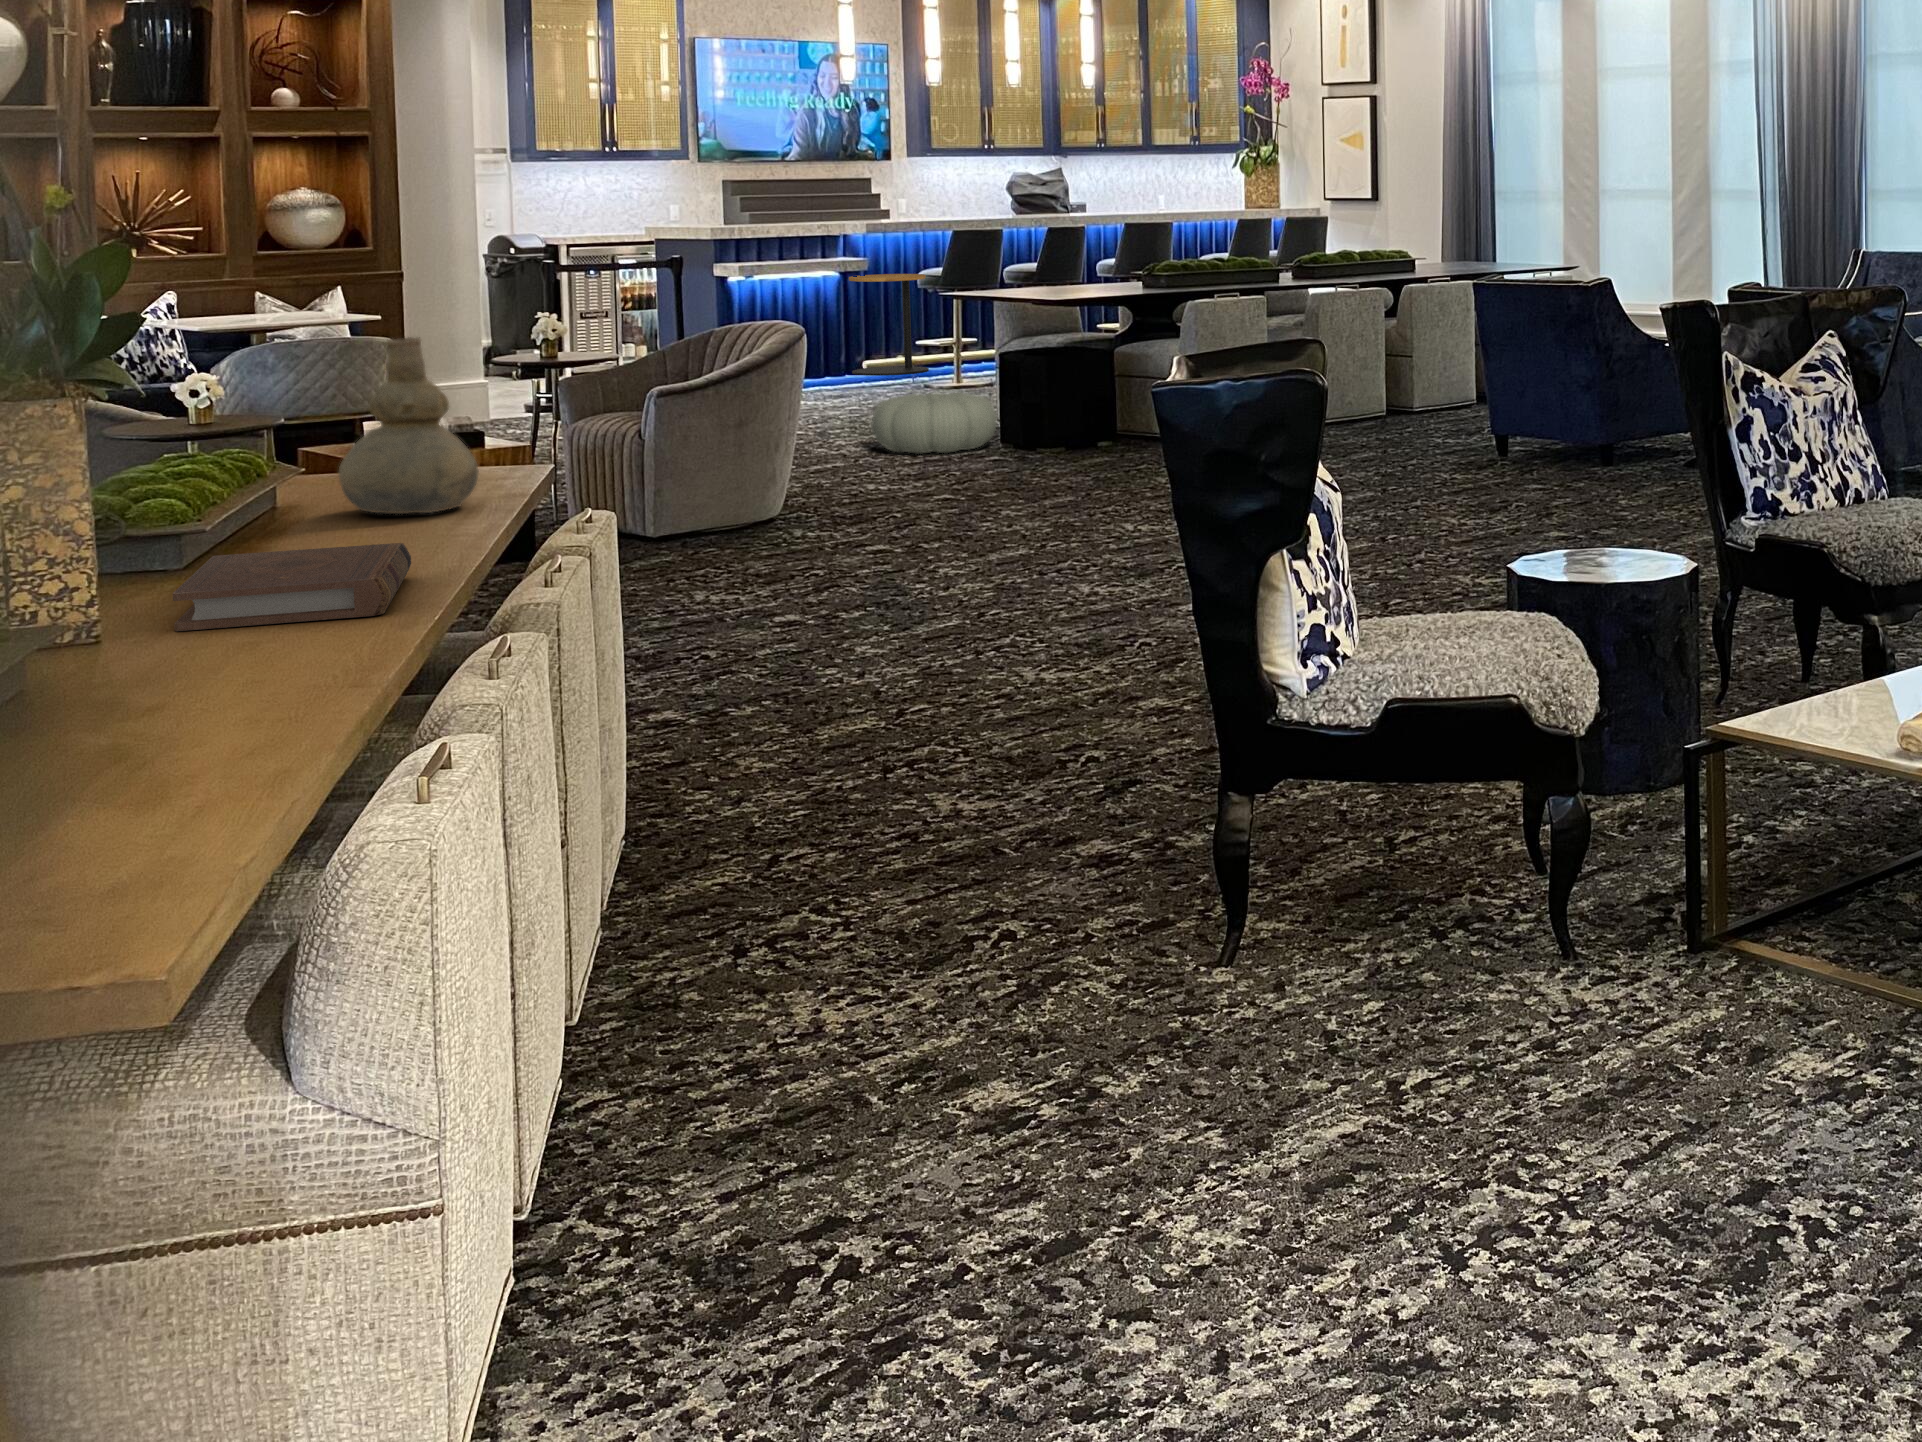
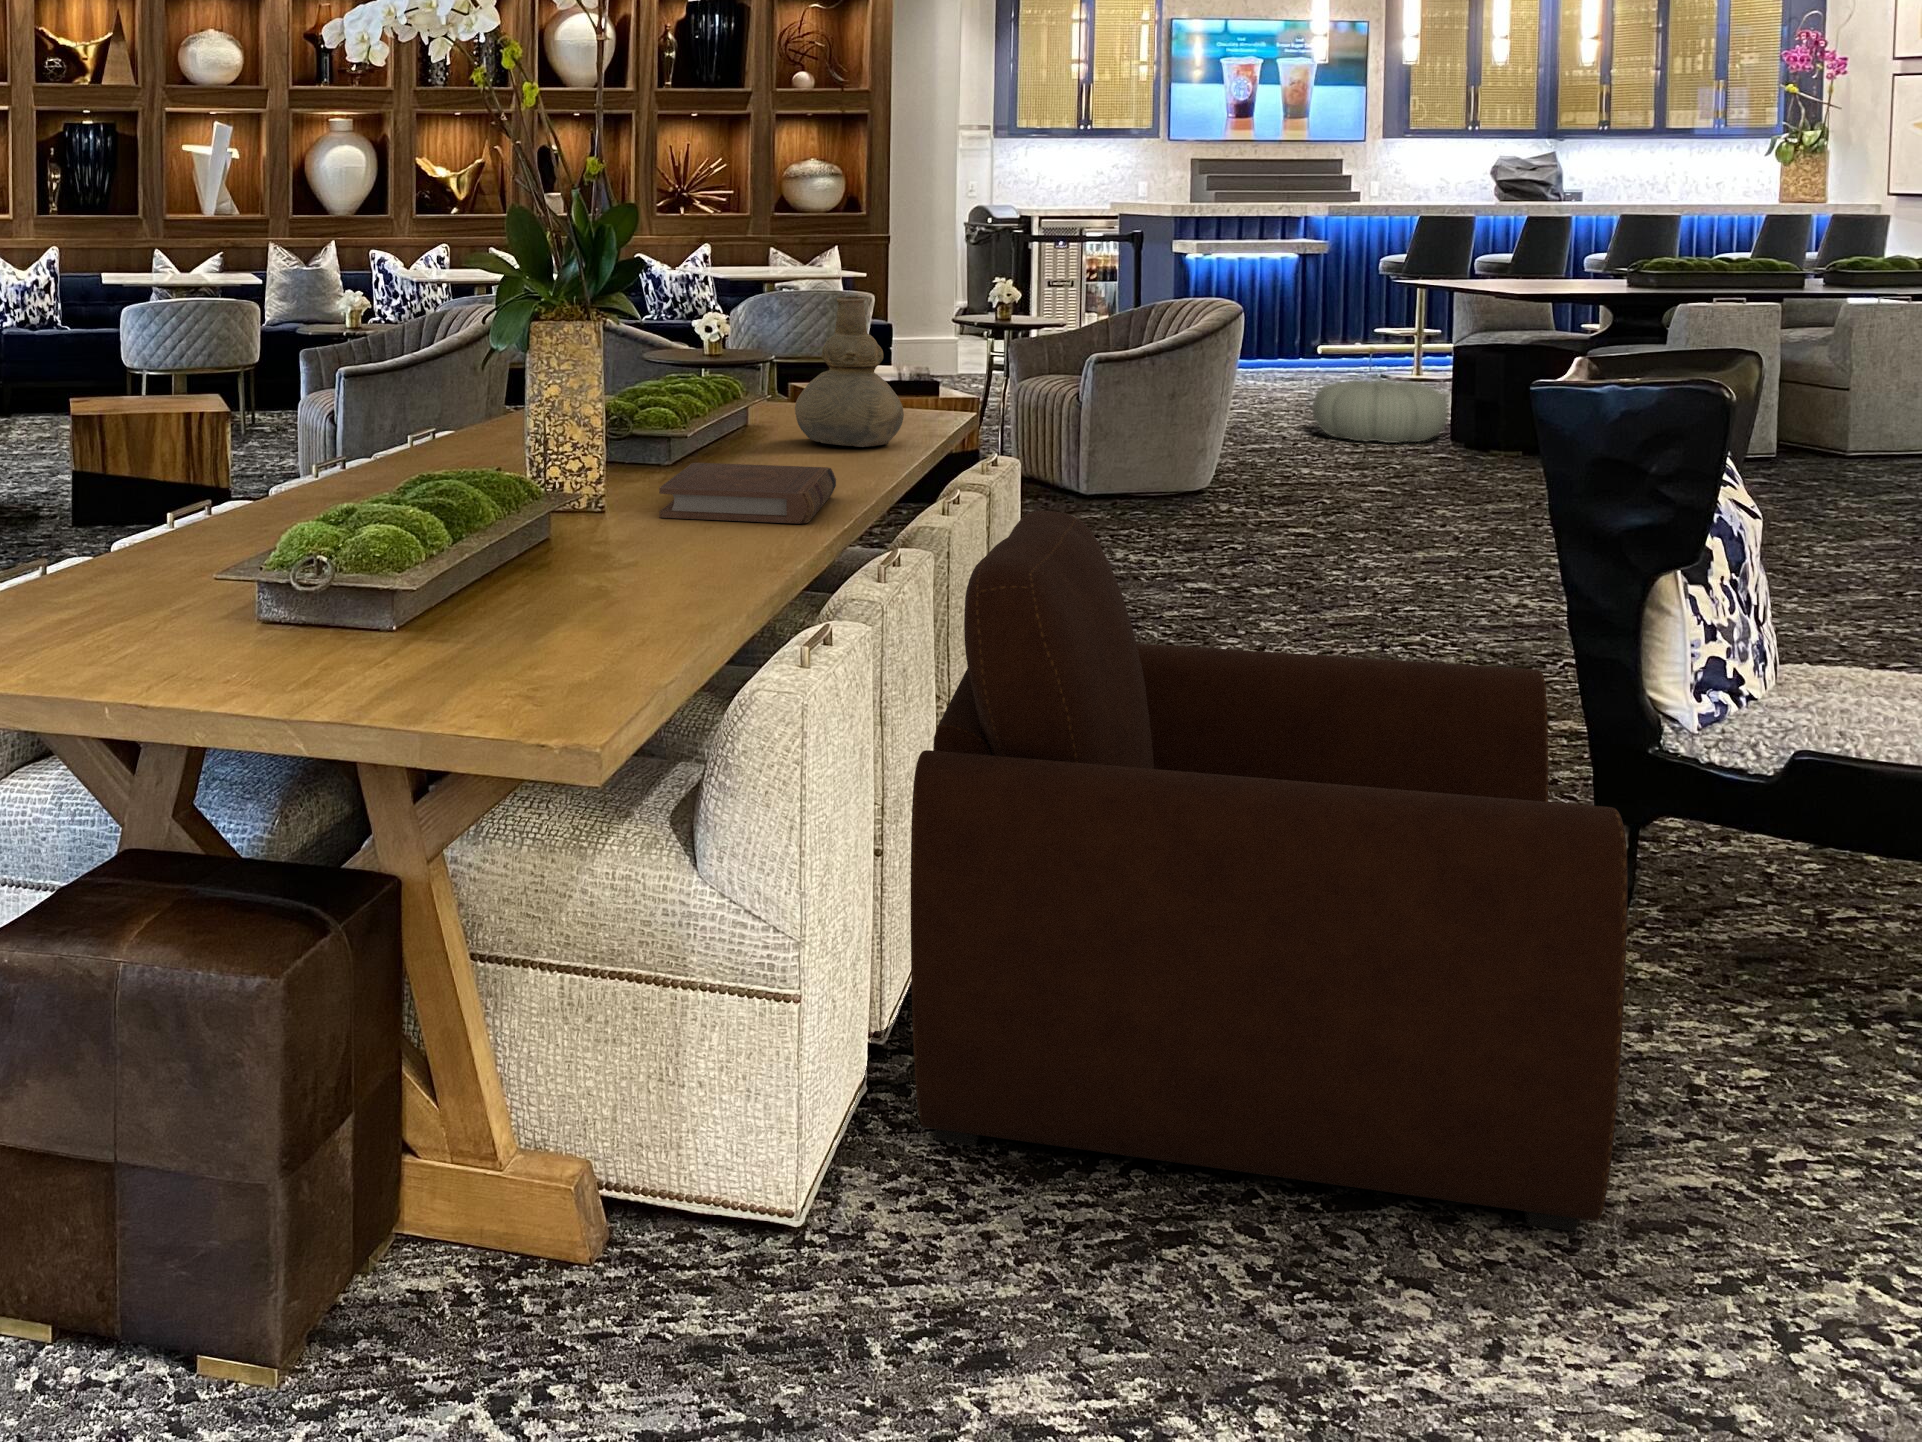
side table: present [849,274,929,375] -> none [1306,257,1390,360]
armchair: none [558,565,1301,1319] -> present [911,511,1628,1232]

